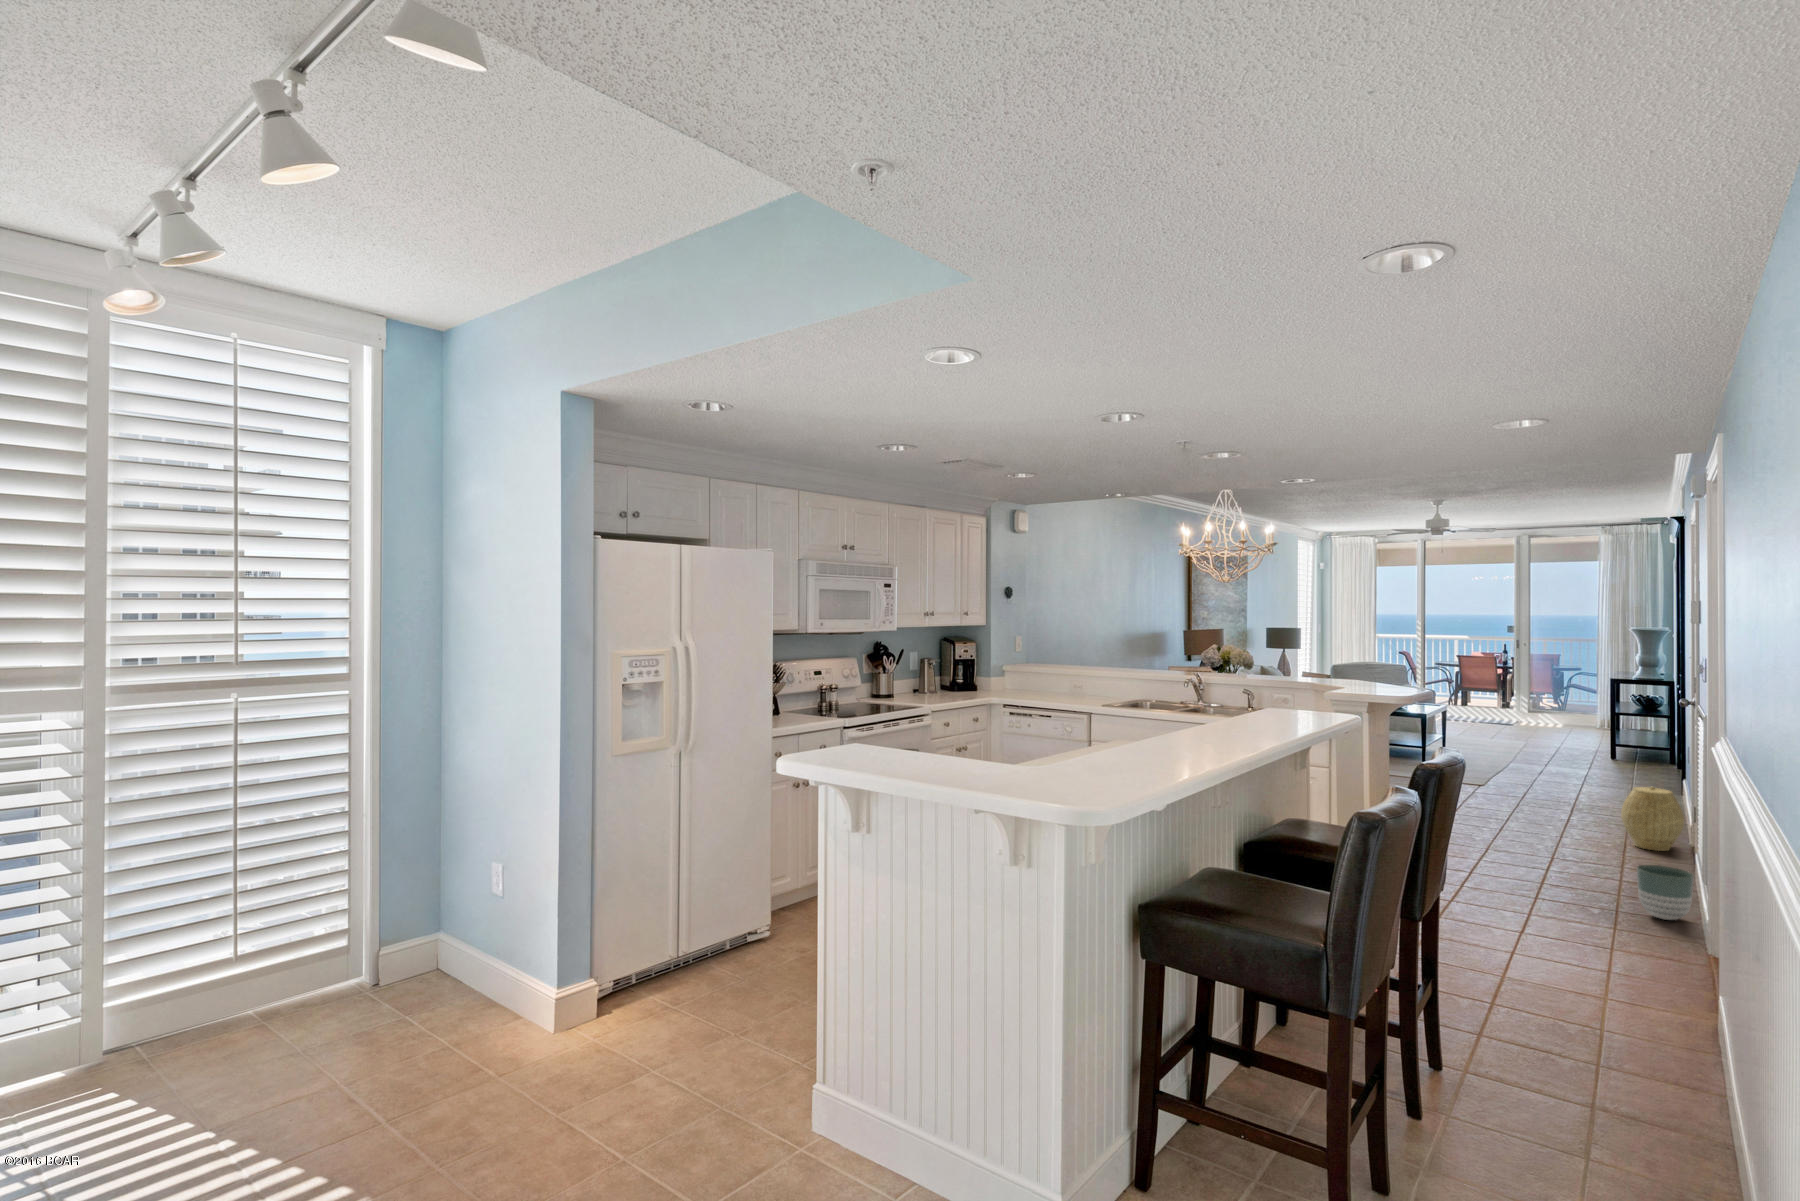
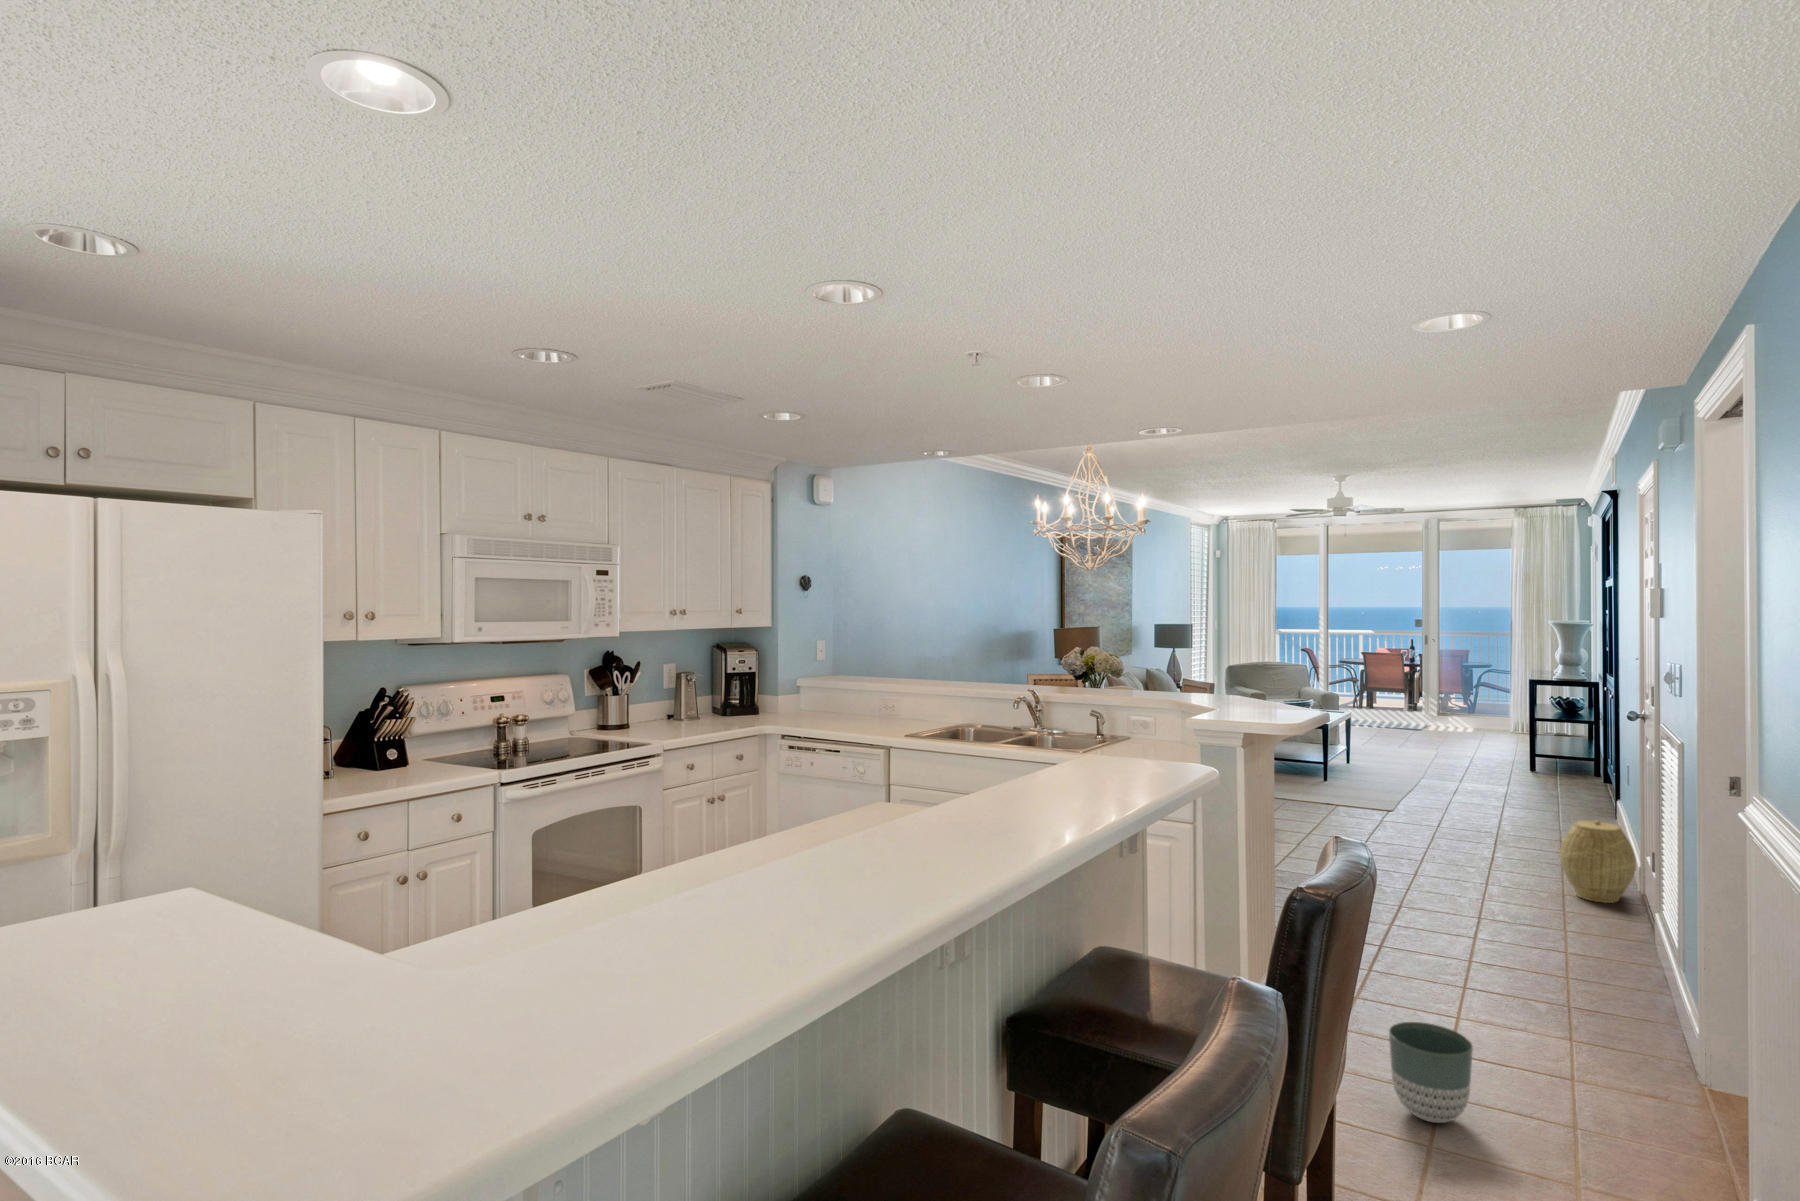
planter: present [1637,865,1693,920] -> present [1389,1022,1473,1123]

